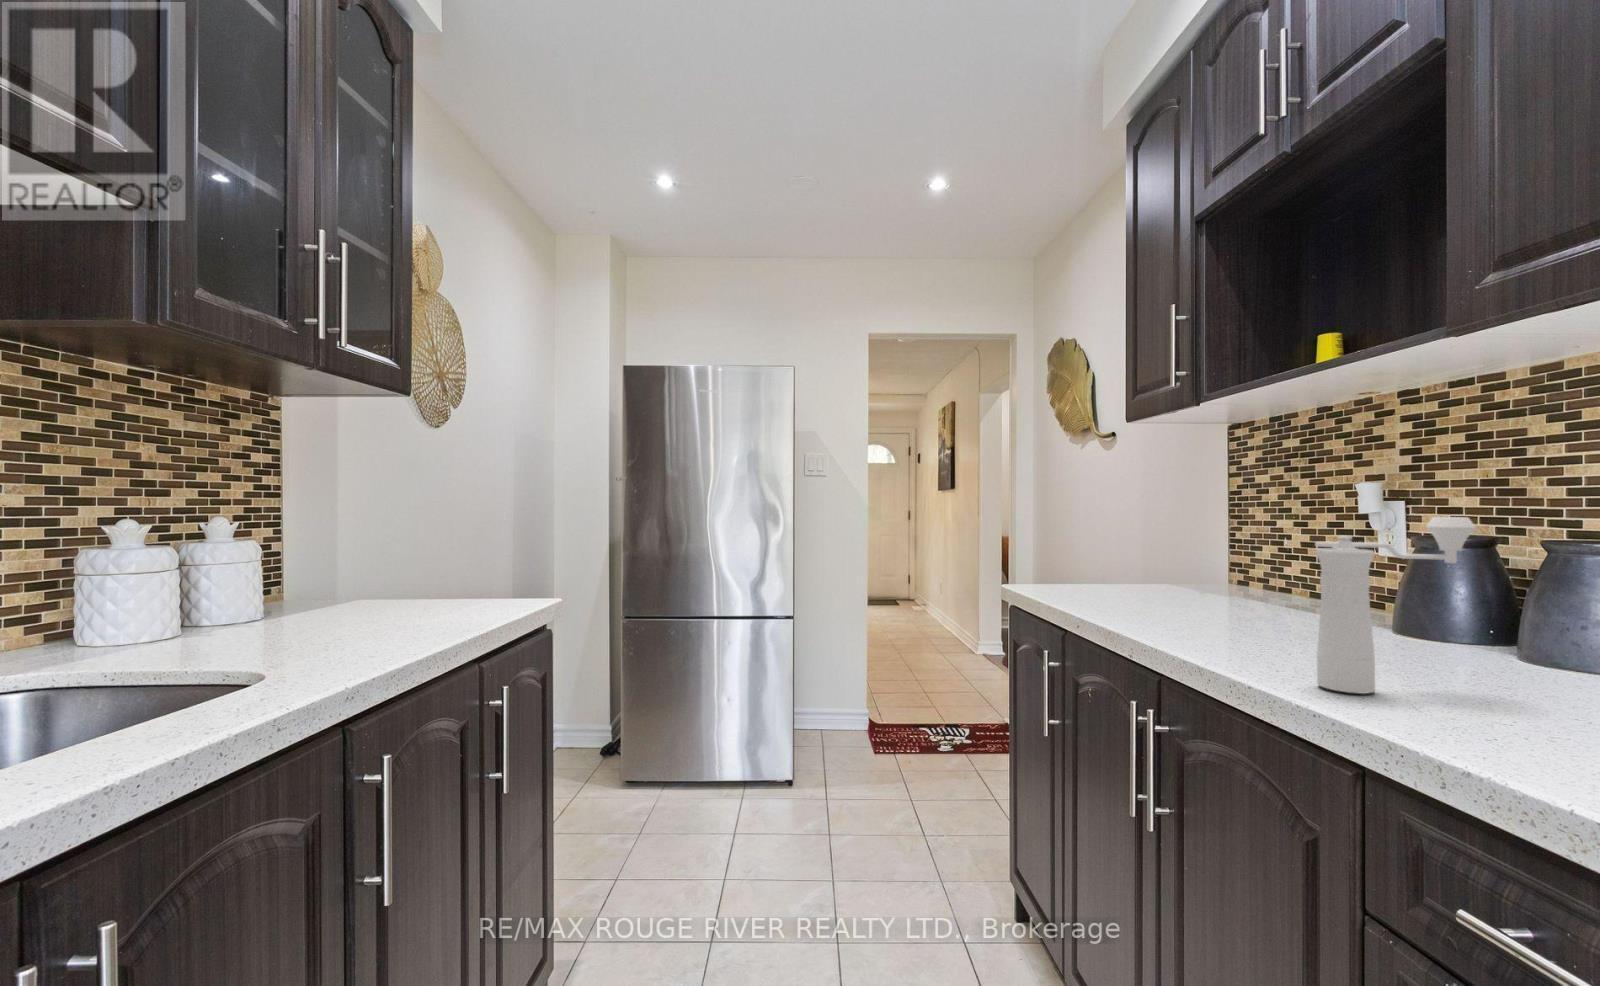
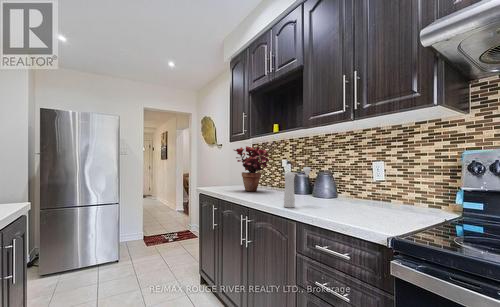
potted plant: none [1123,435,1302,611] -> present [234,146,272,191]

